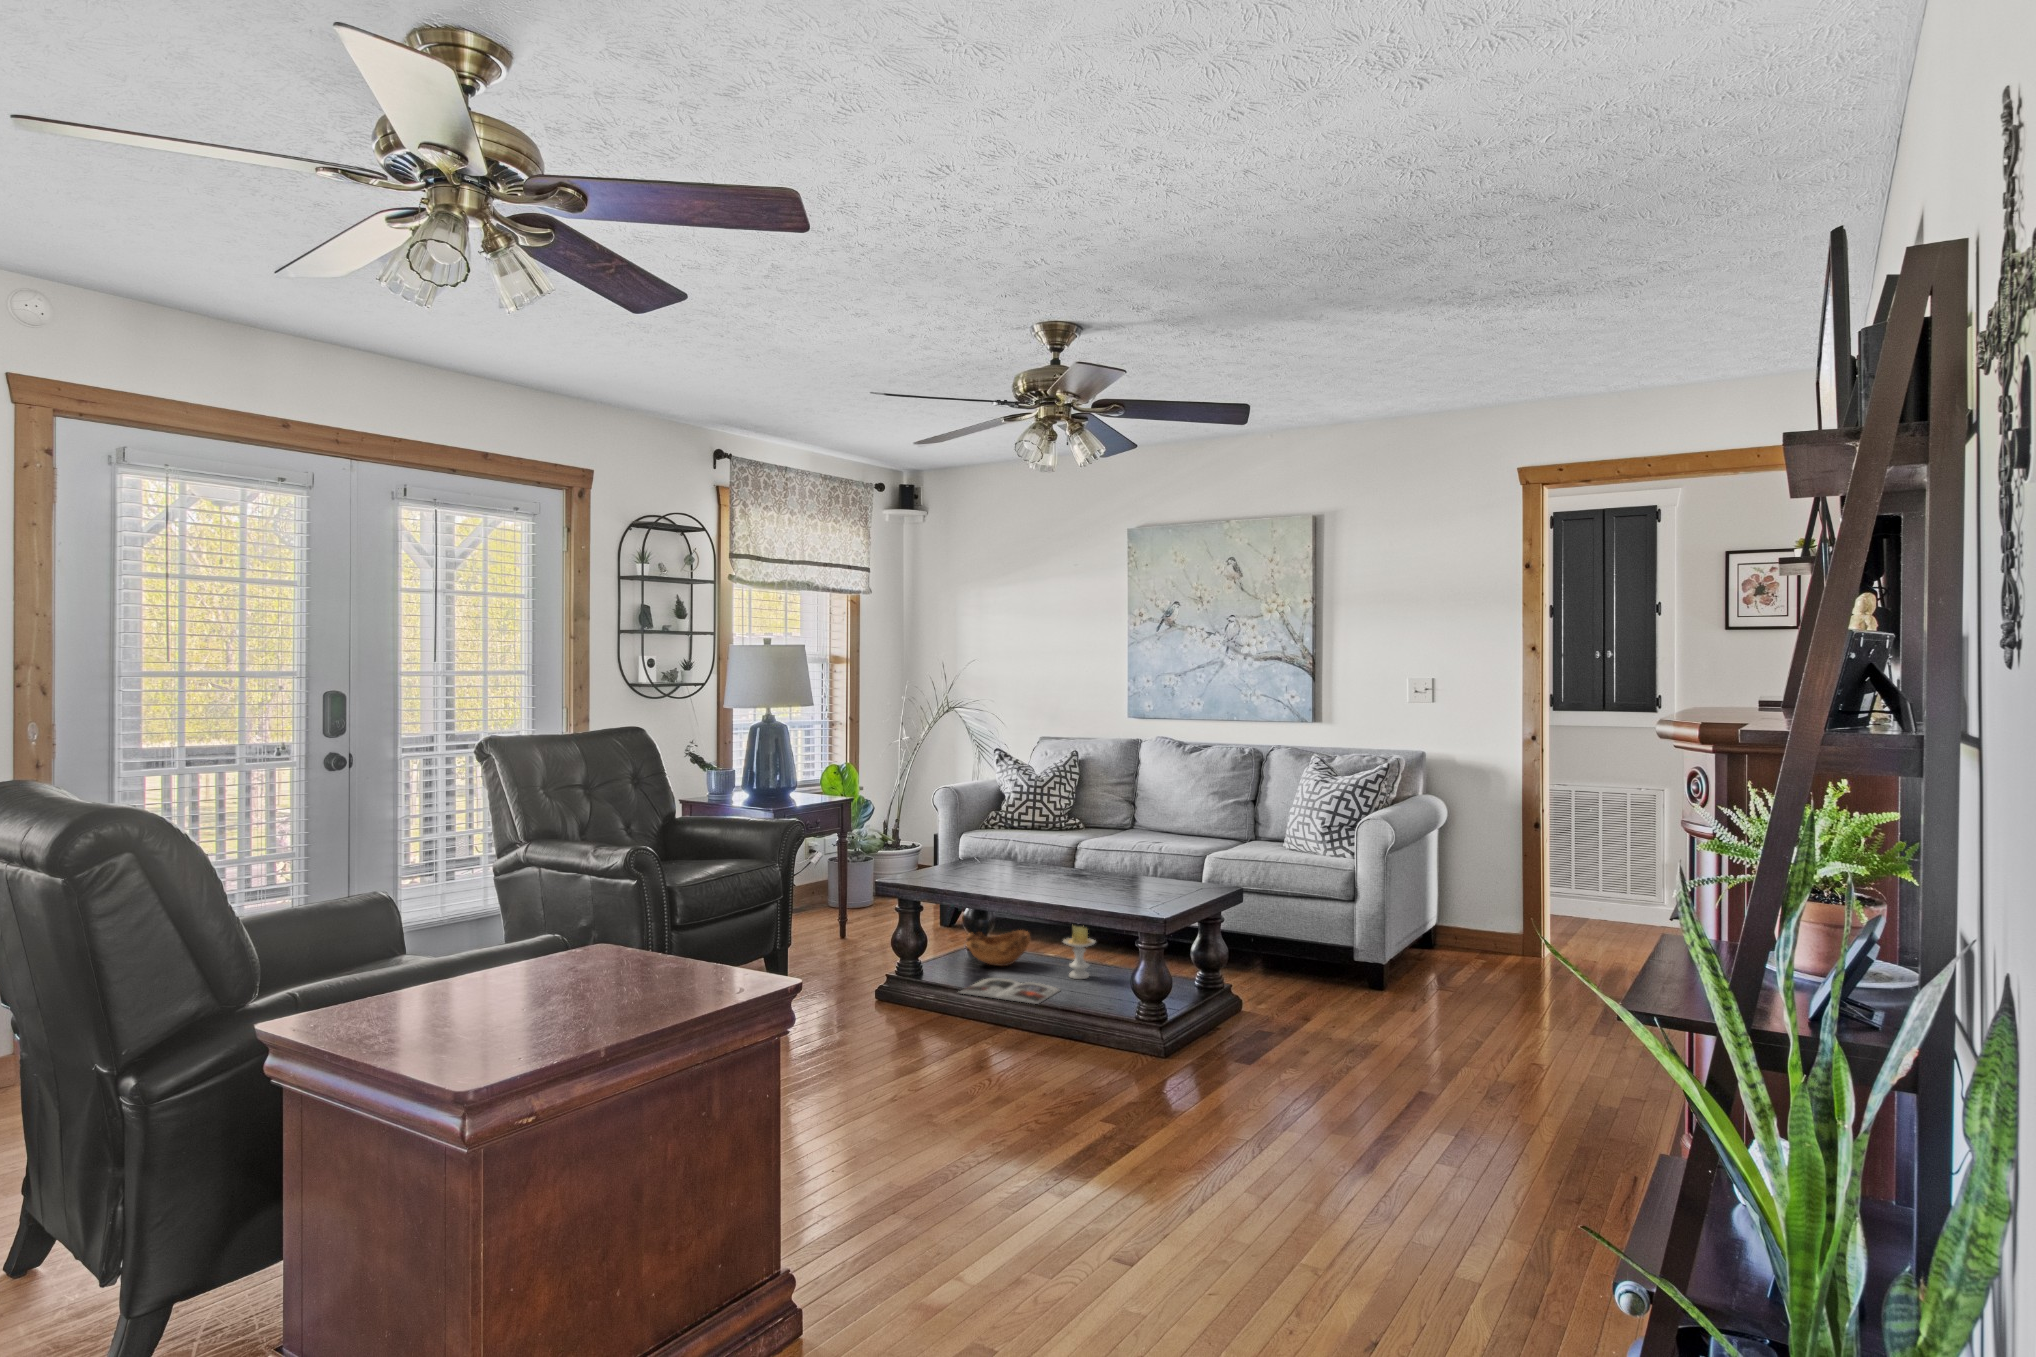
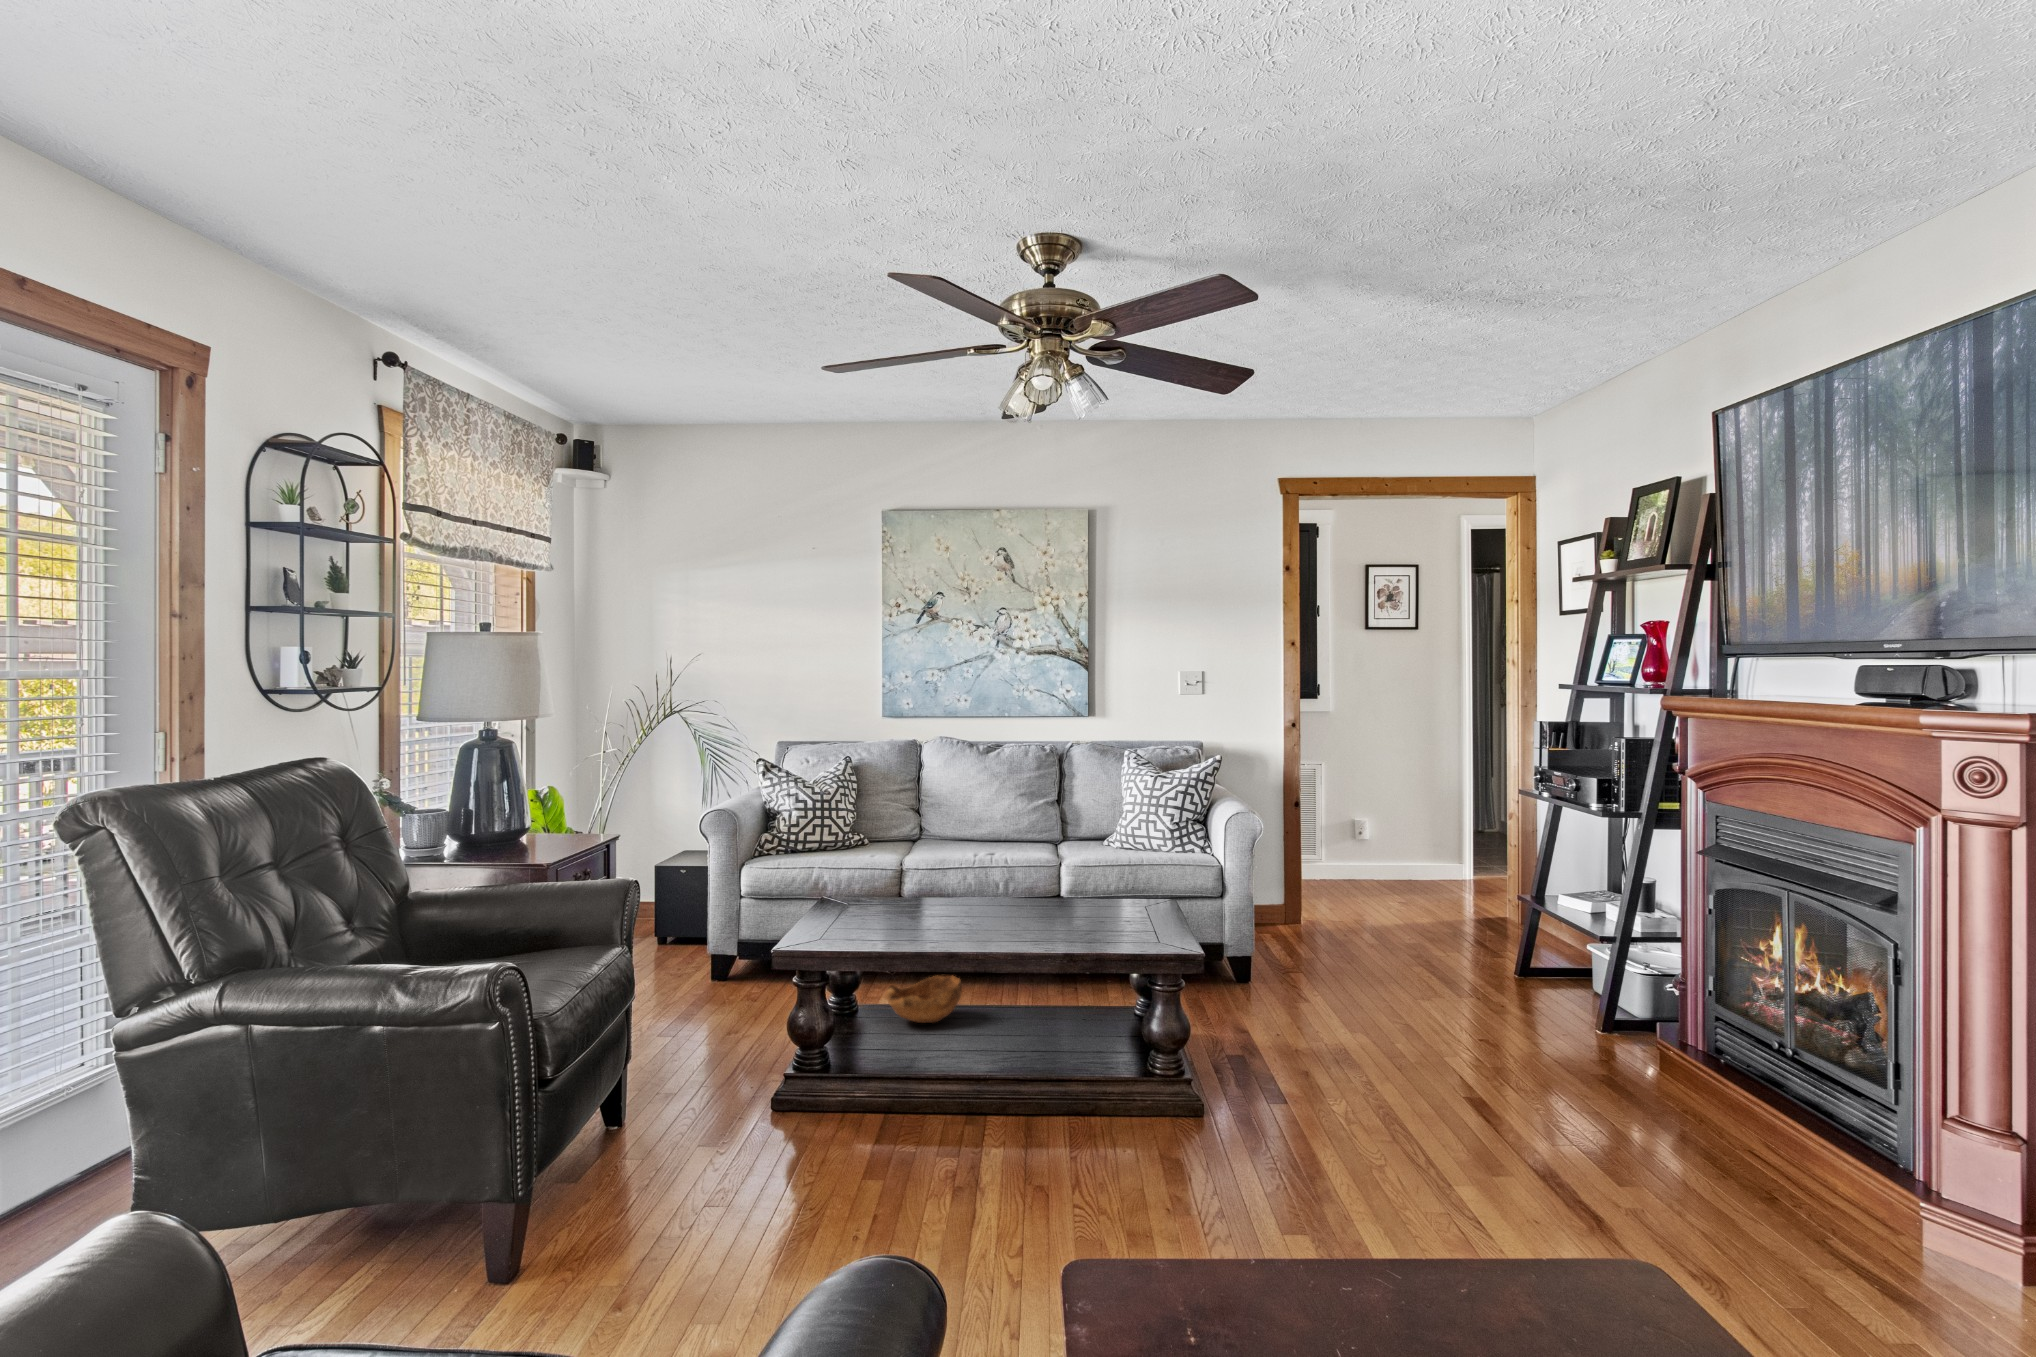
candle: present [1063,926,1095,979] -> none [1016,942,1054,1023]
magazine: present [960,978,1060,1004] -> none [946,1037,1058,1068]

